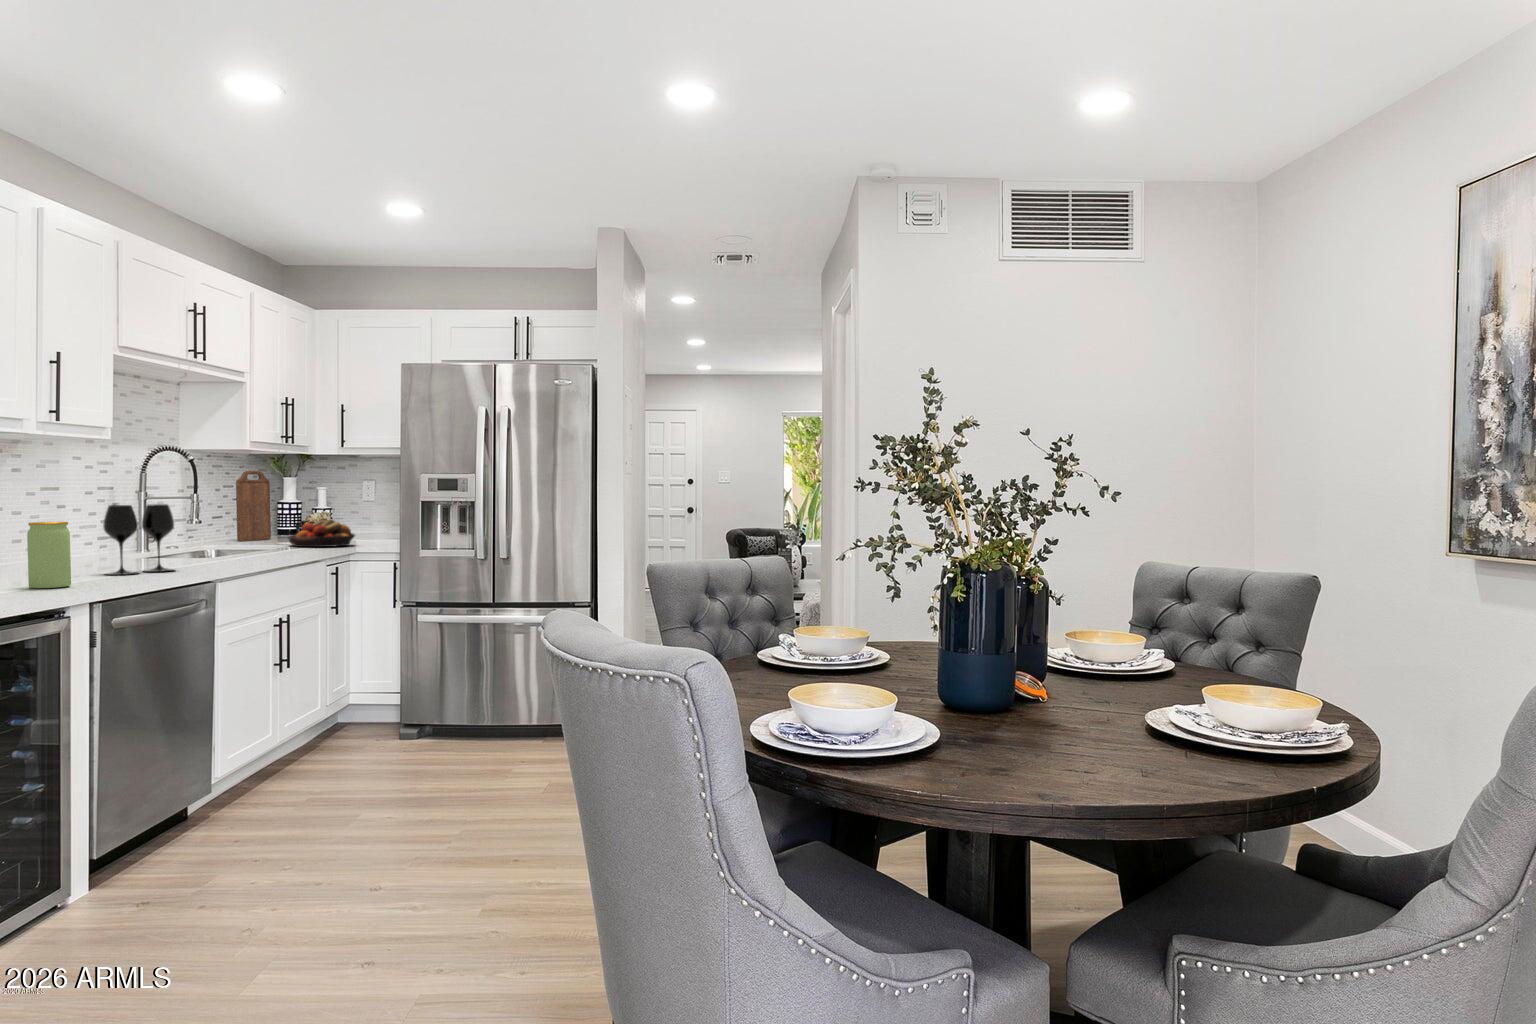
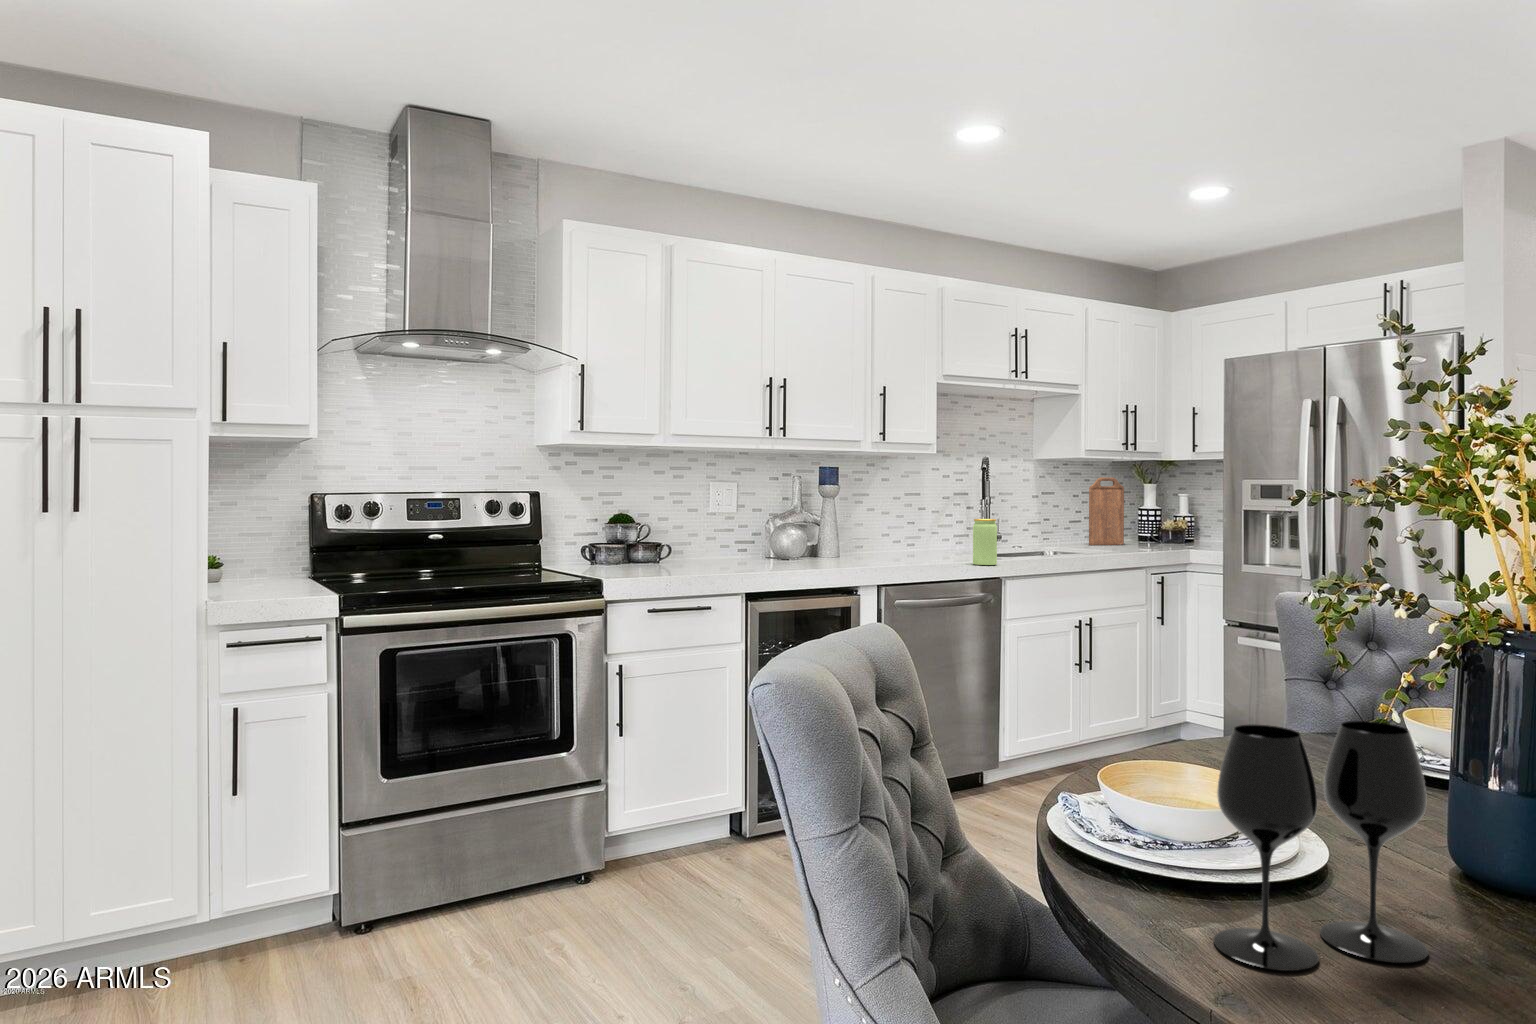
wine glass: present [103,504,174,575] -> present [1214,721,1428,971]
fruit bowl: present [288,520,355,547] -> none [1116,527,1182,555]
jar: present [27,522,71,588] -> present [973,519,997,565]

